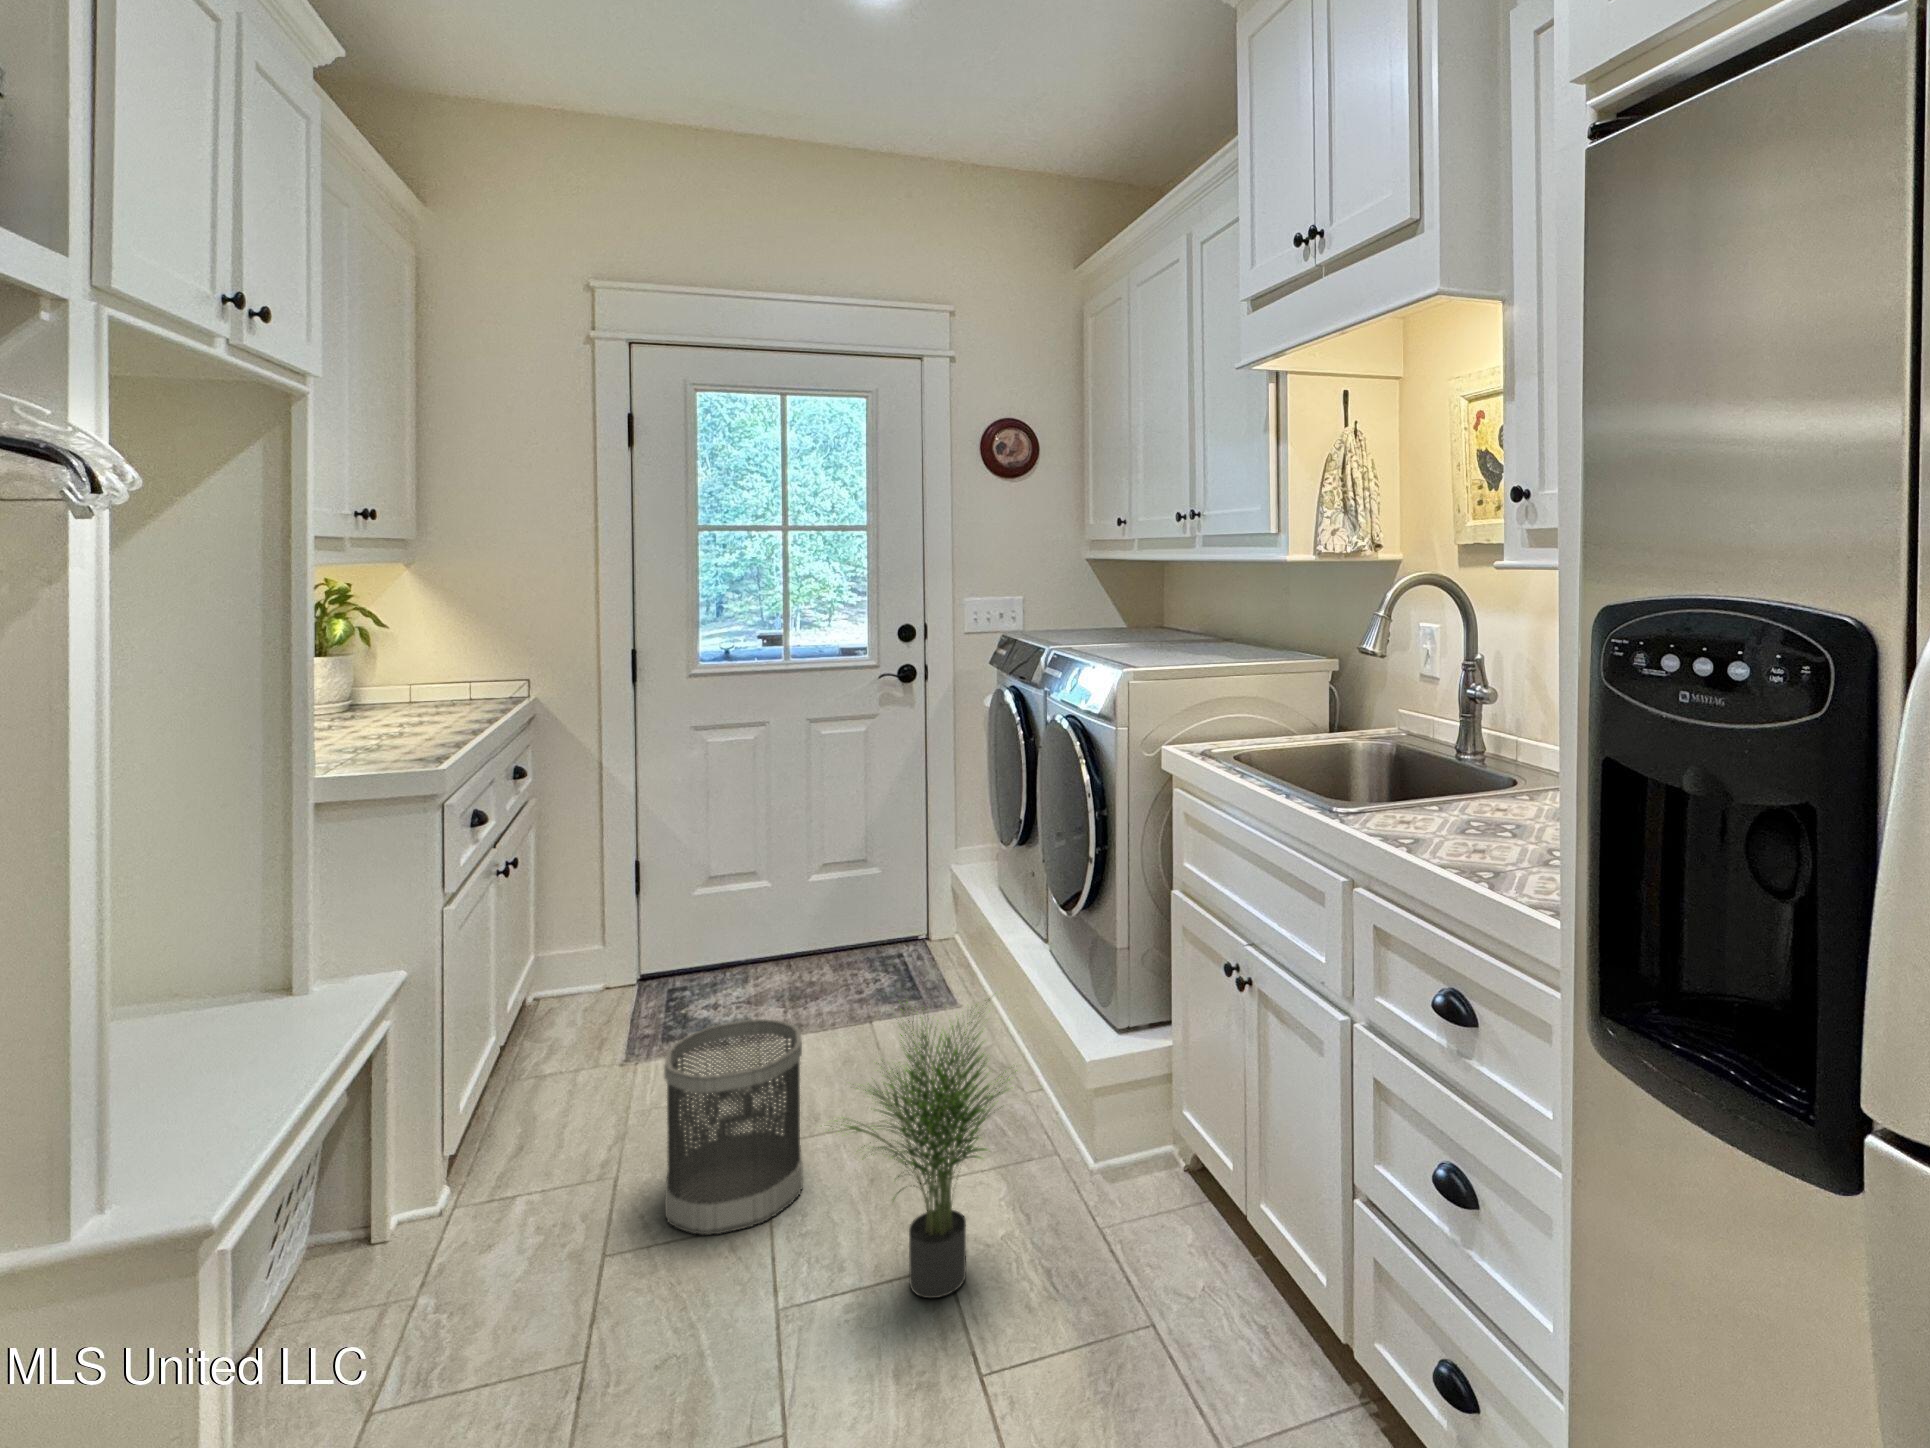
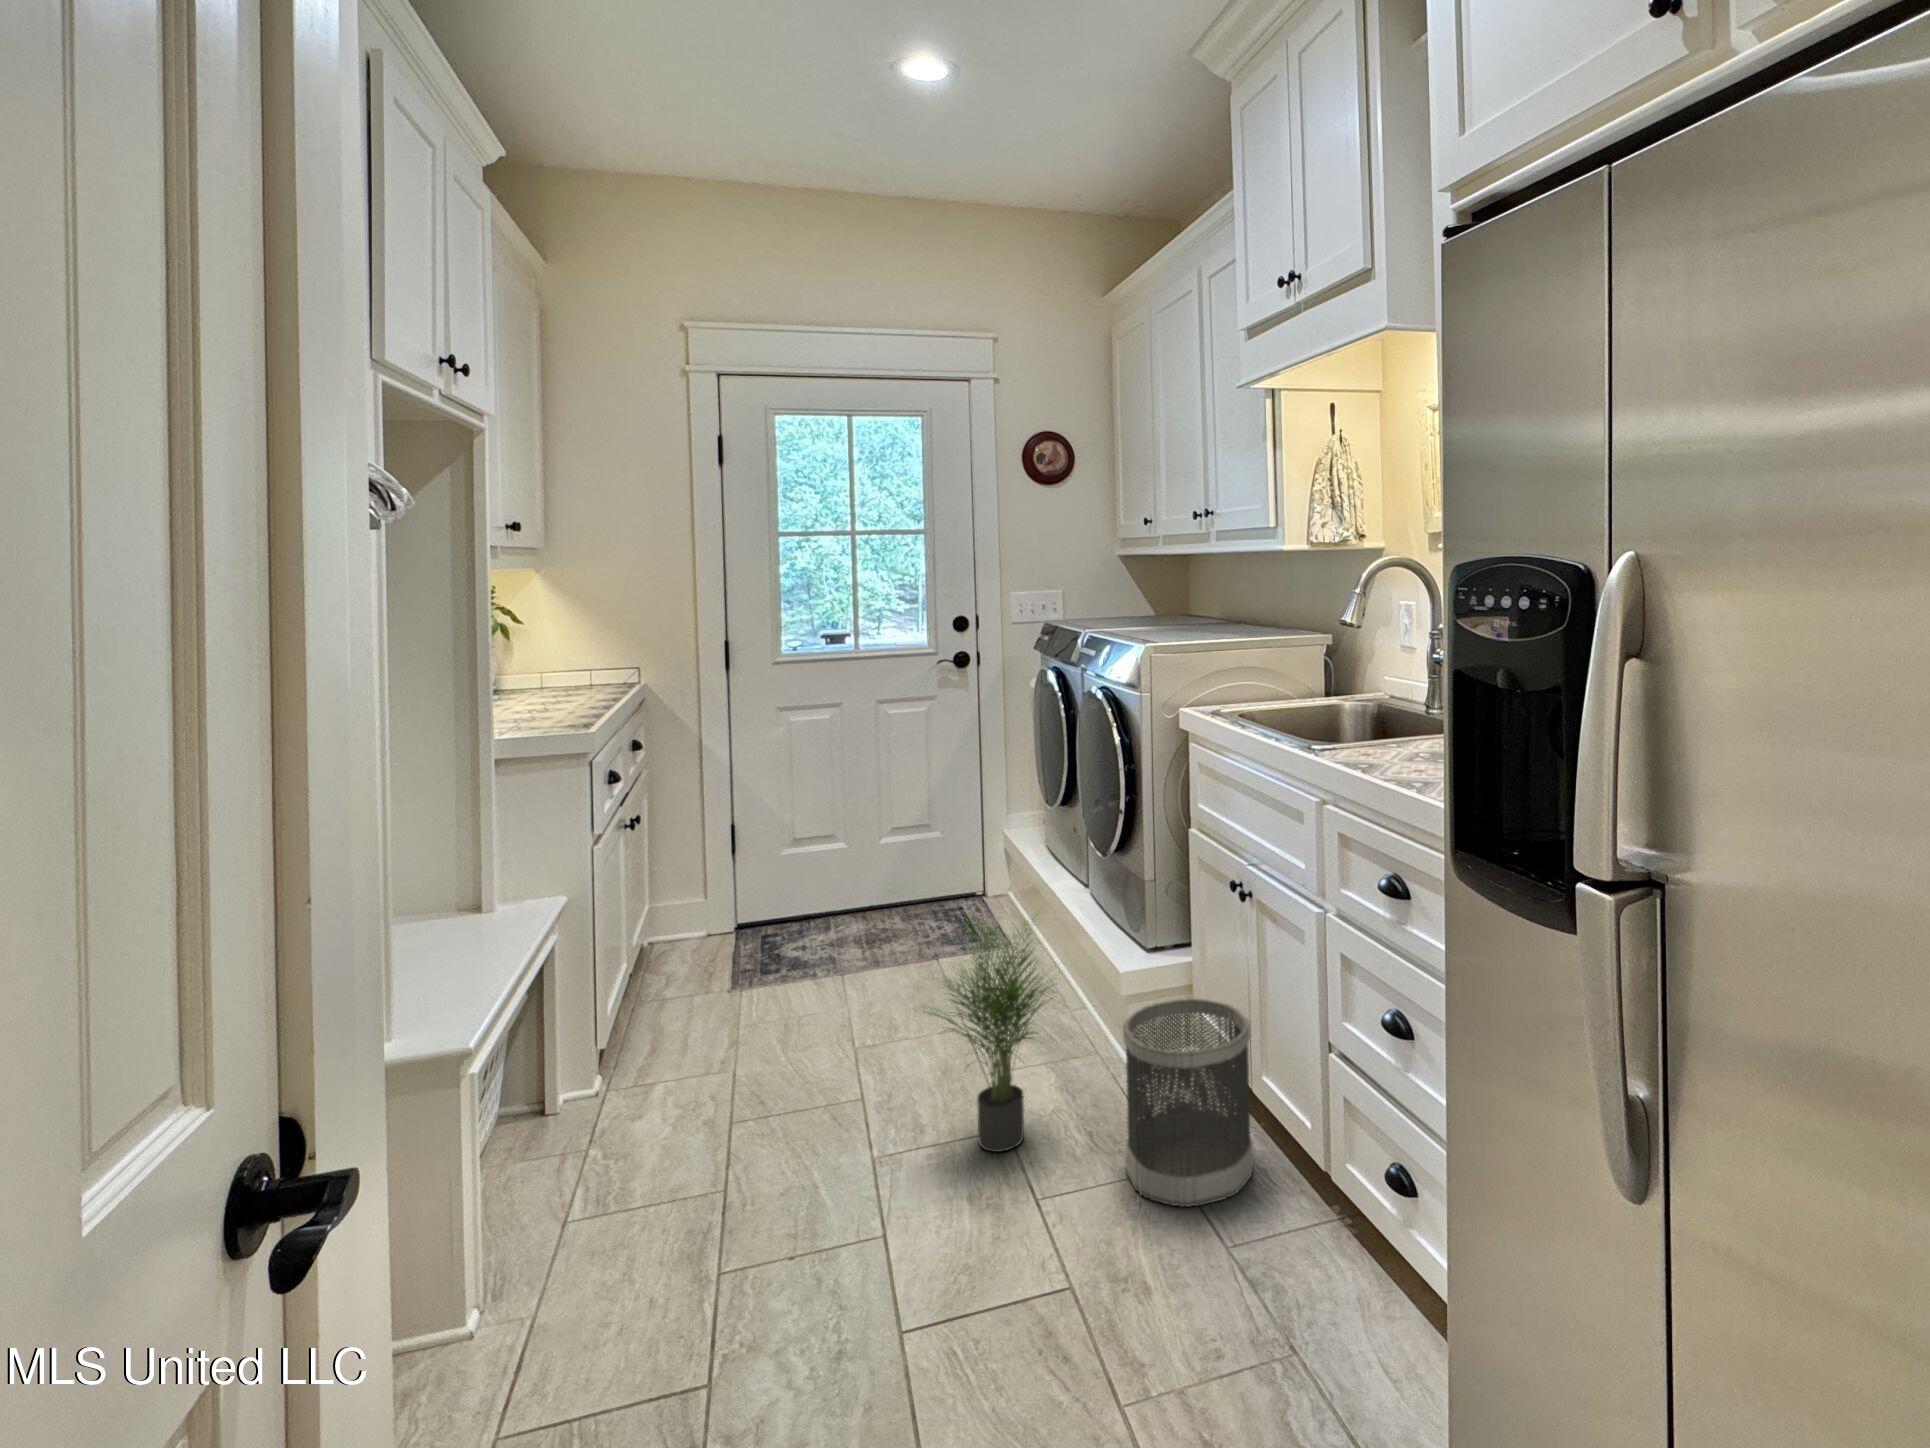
wastebasket: present [664,1019,803,1235] -> present [1123,999,1253,1207]

